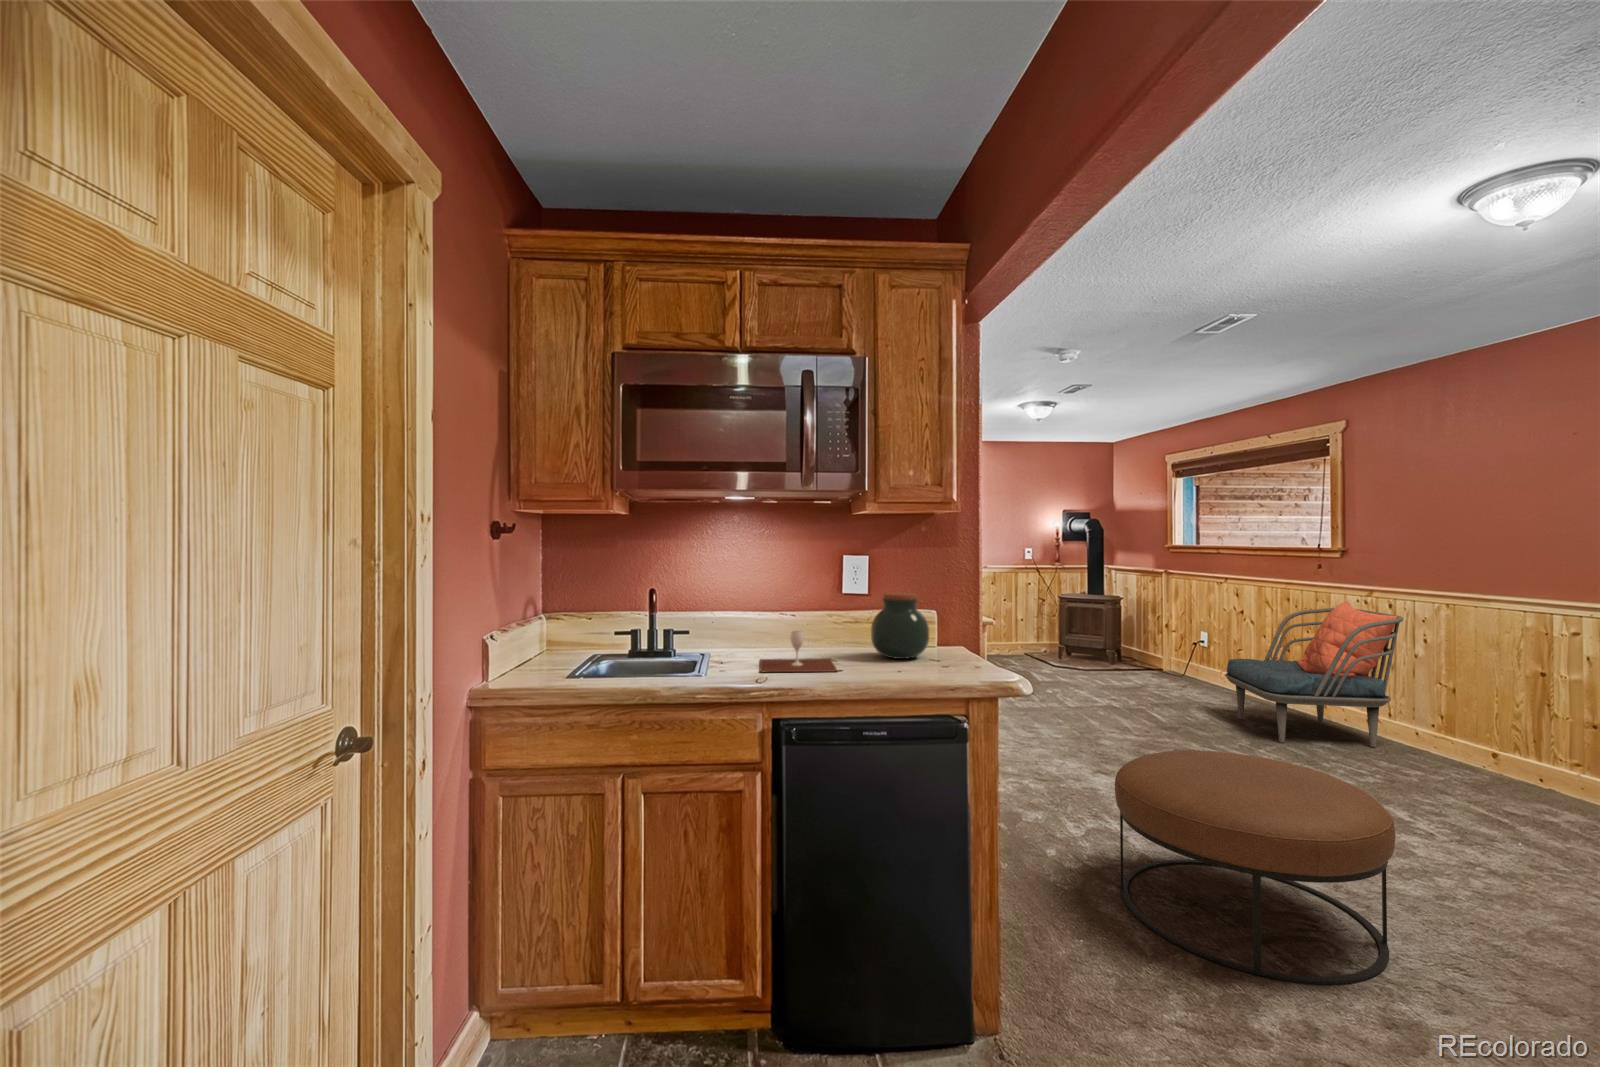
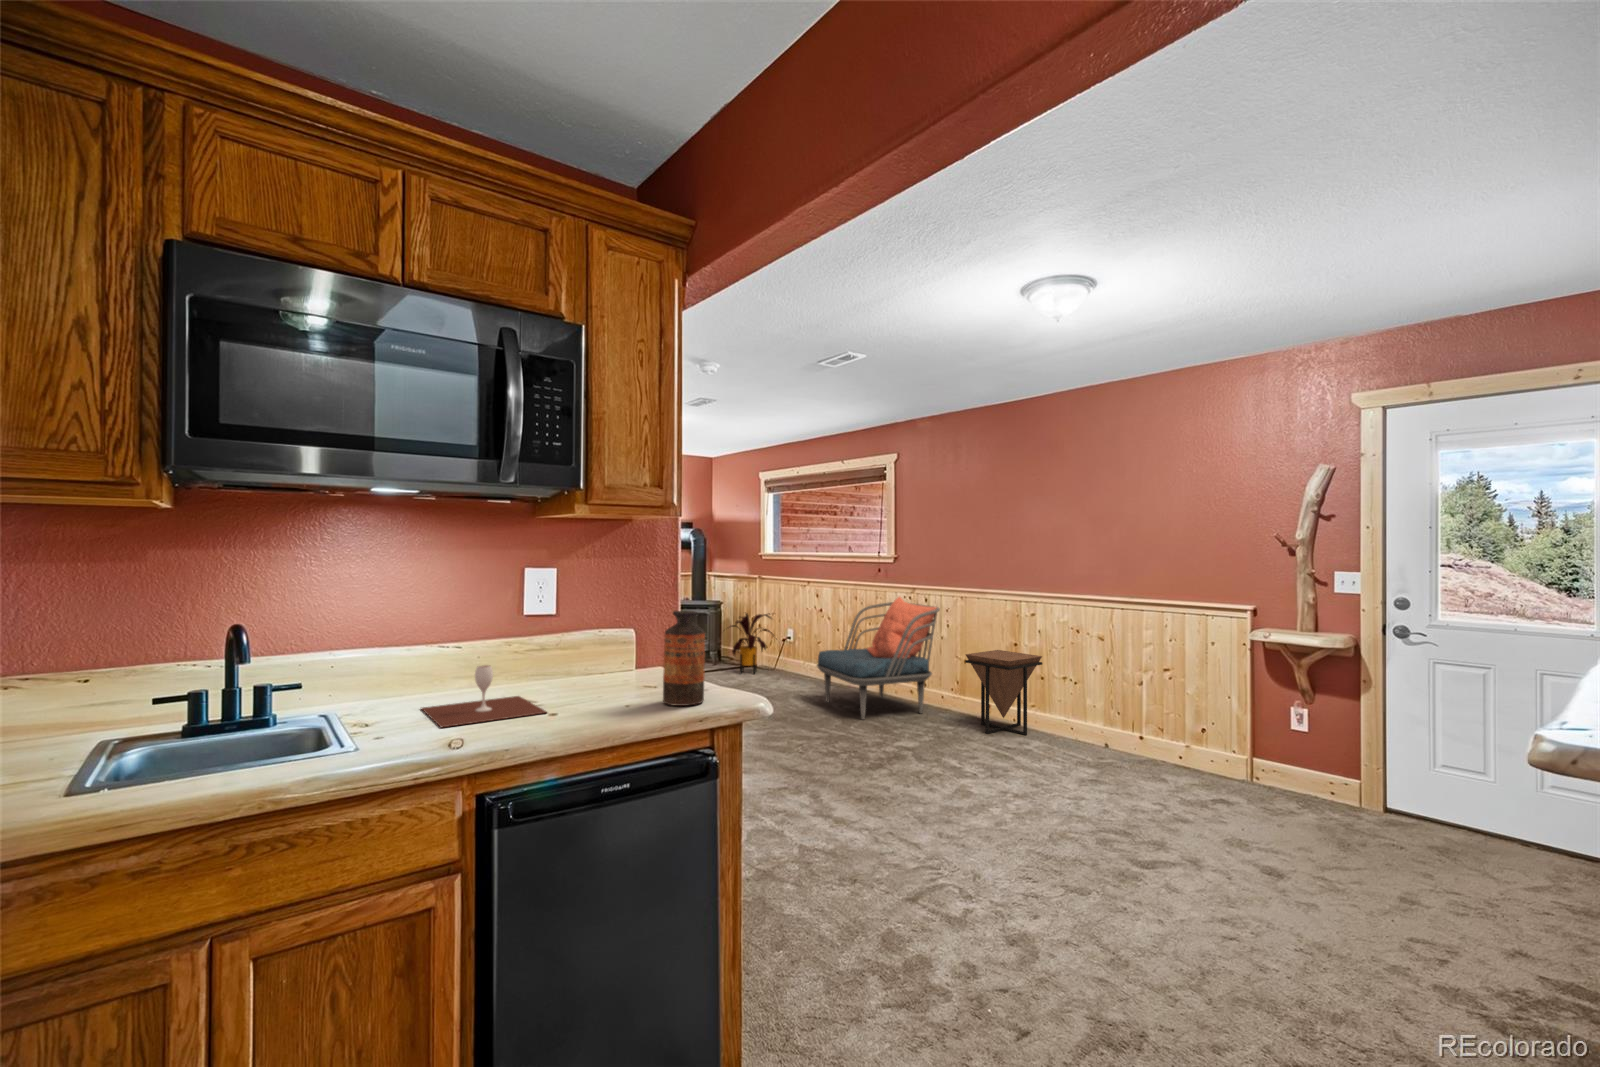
jar: present [871,593,929,659] -> none [567,609,637,687]
bottle: none [931,595,968,679] -> present [663,611,705,706]
house plant: none [1121,612,1189,679] -> present [731,613,771,673]
side table: none [1438,678,1584,799] -> present [965,650,1042,735]
ottoman: present [1115,750,1396,984] -> none [789,738,998,933]

